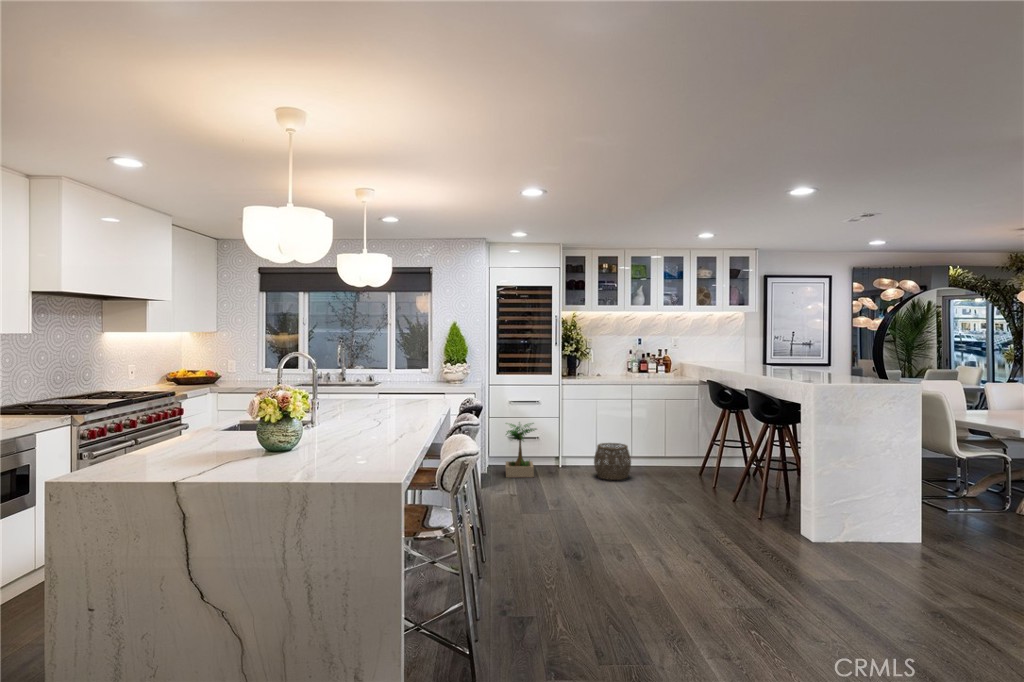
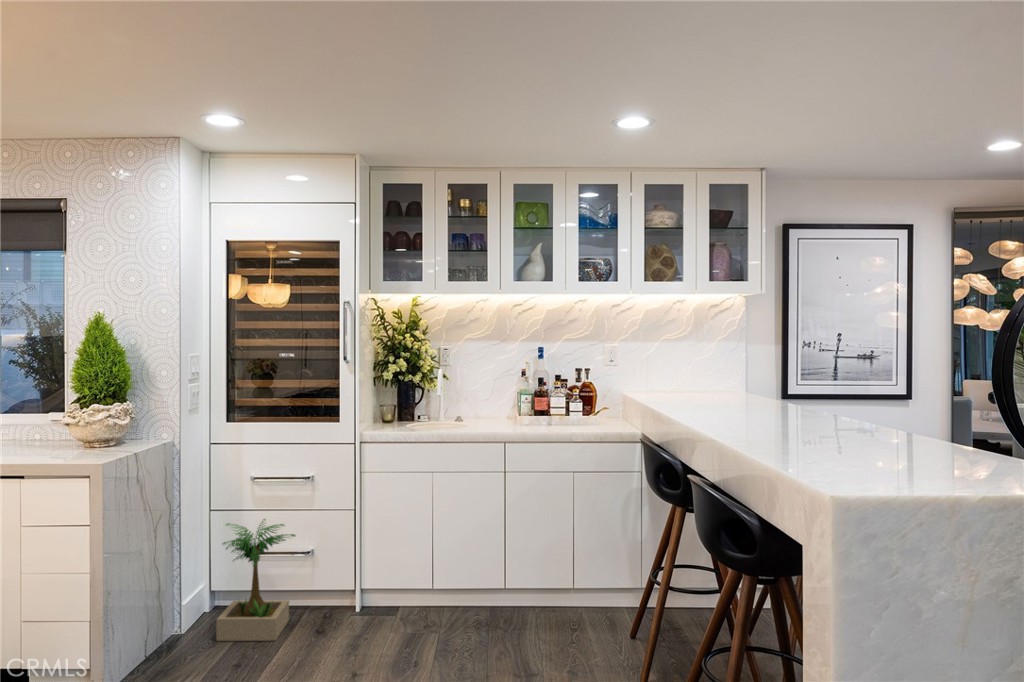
woven basket: present [594,443,631,480] -> none [402,565,481,651]

